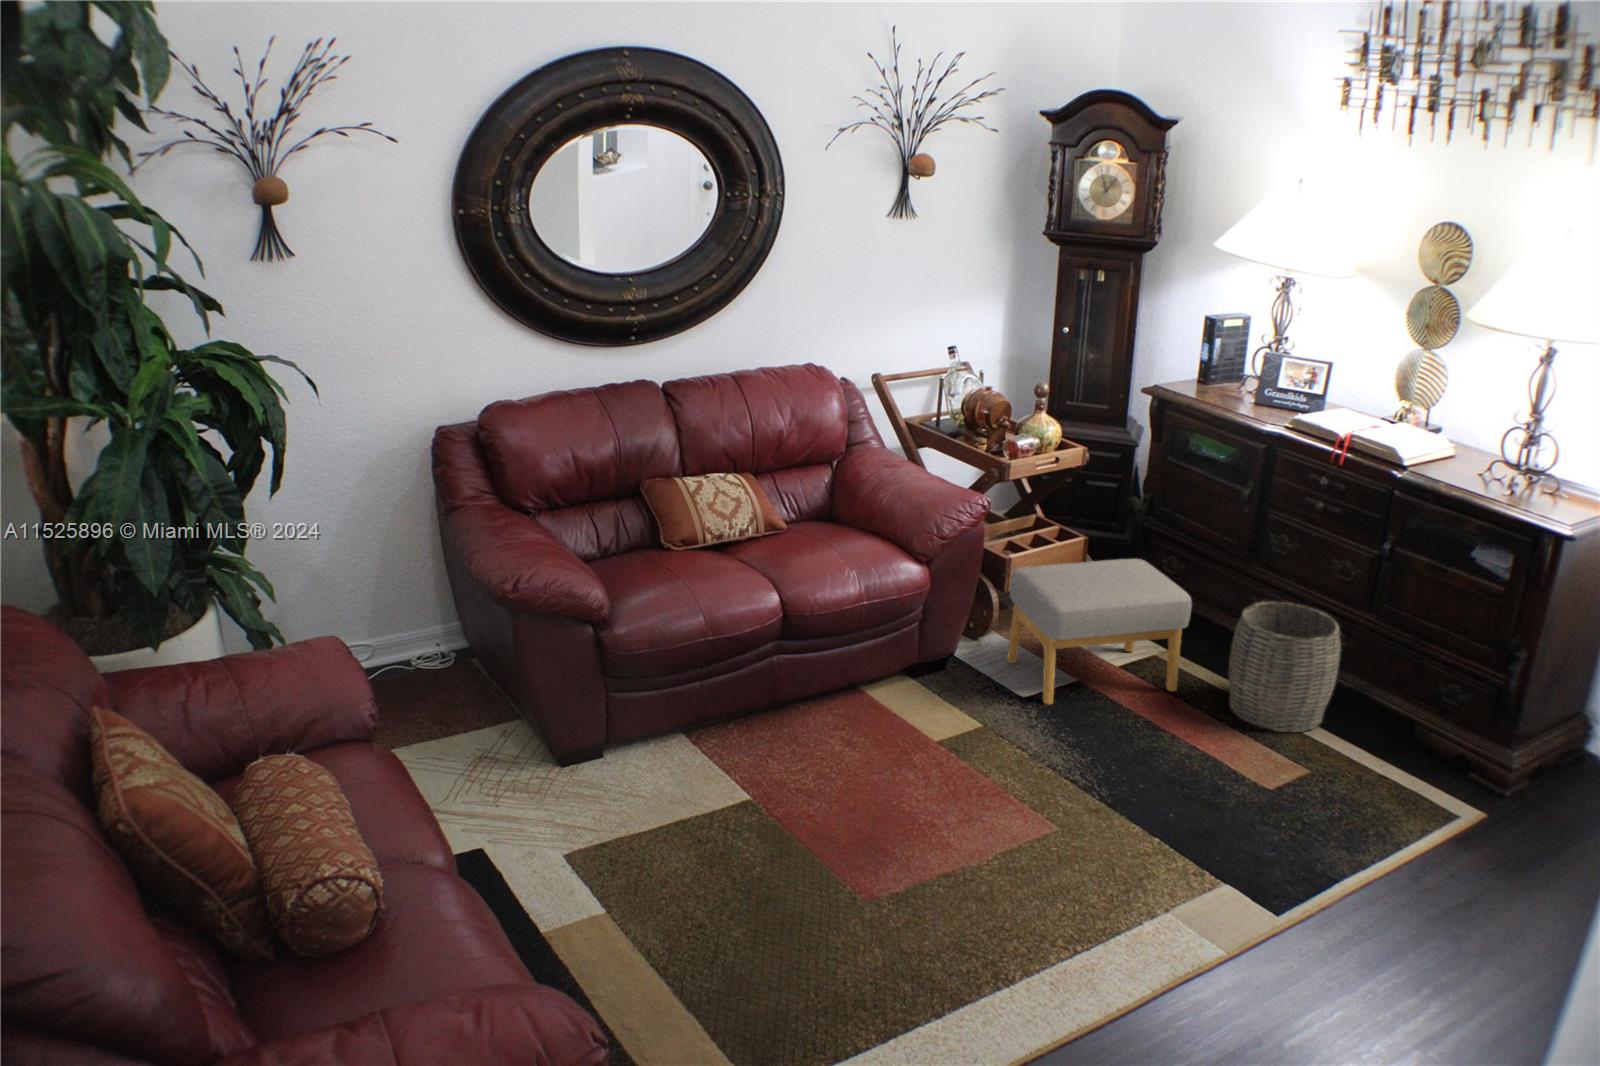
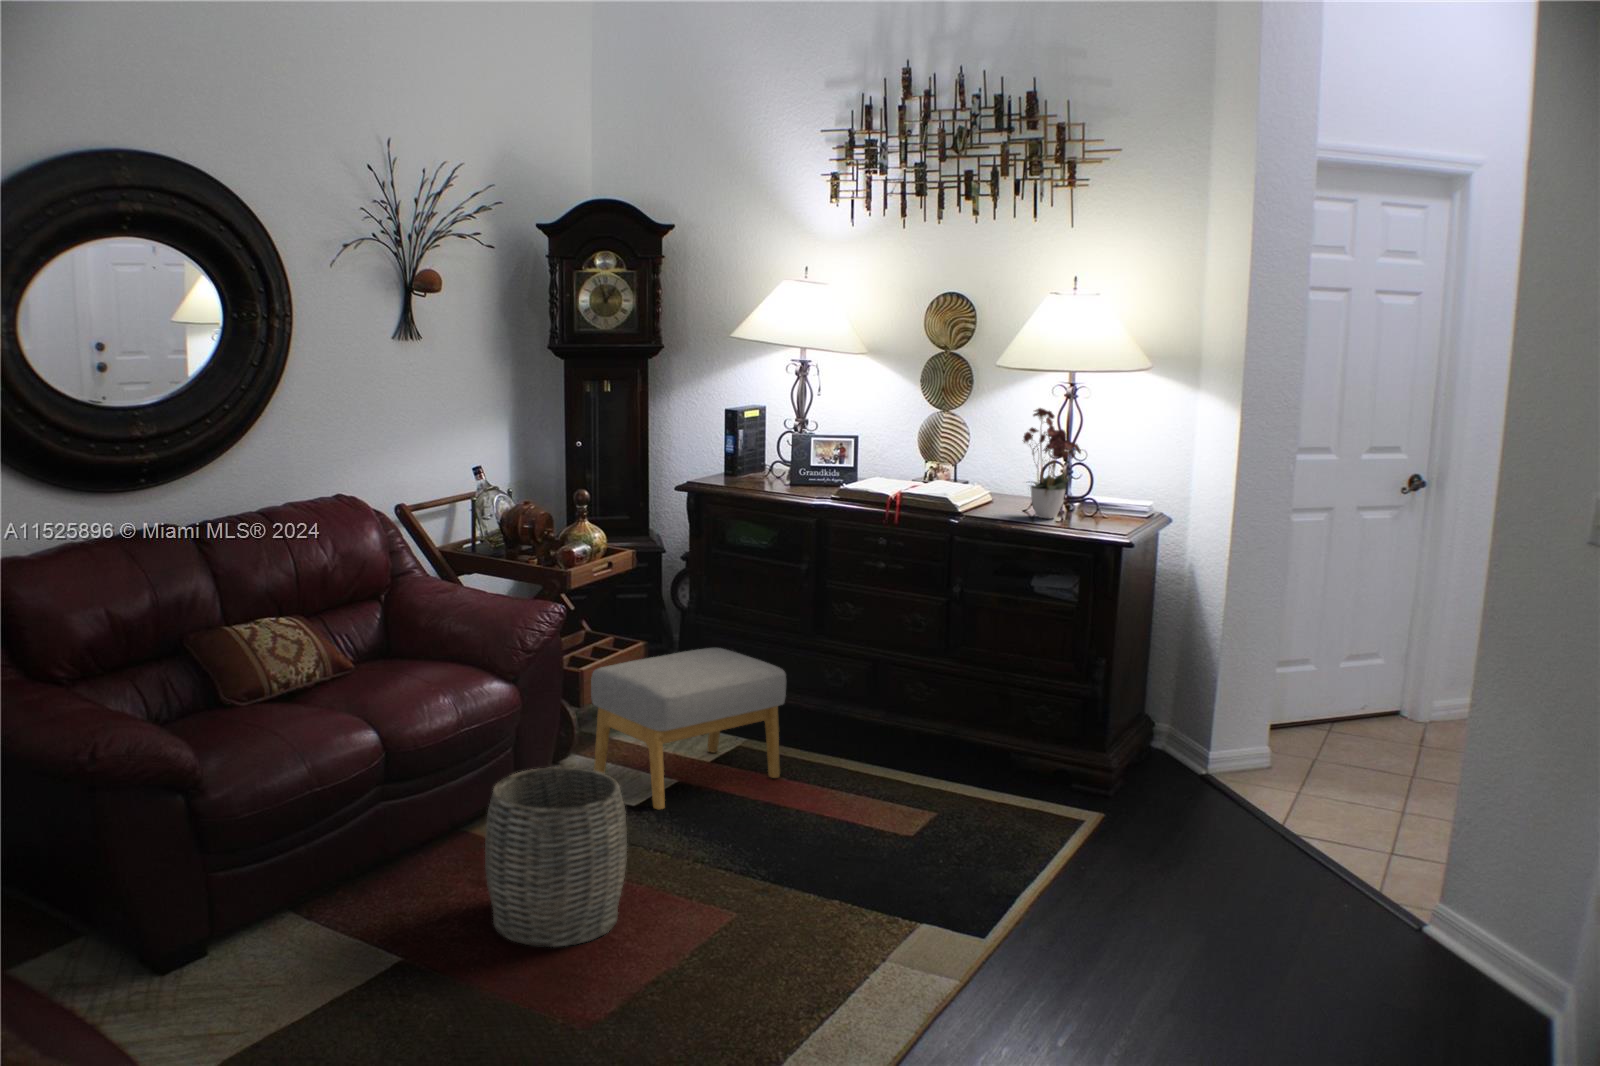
flower arrangement: none [1481,363,1556,487] -> present [1023,408,1081,518]
woven basket: present [1229,602,1341,732] -> present [485,767,627,947]

